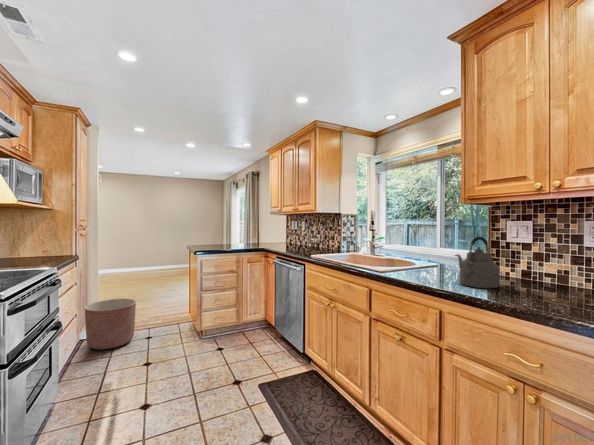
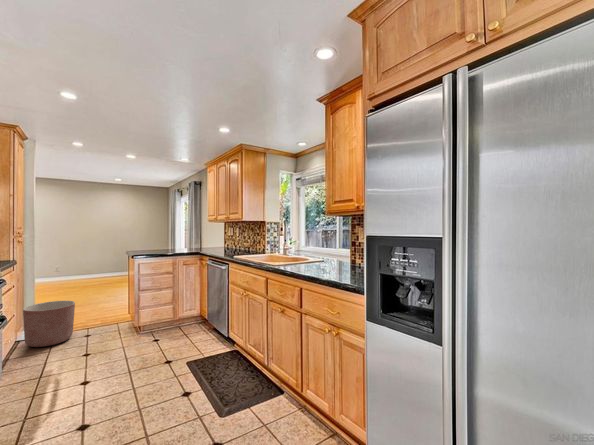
kettle: present [455,237,499,288] -> none [313,238,343,272]

